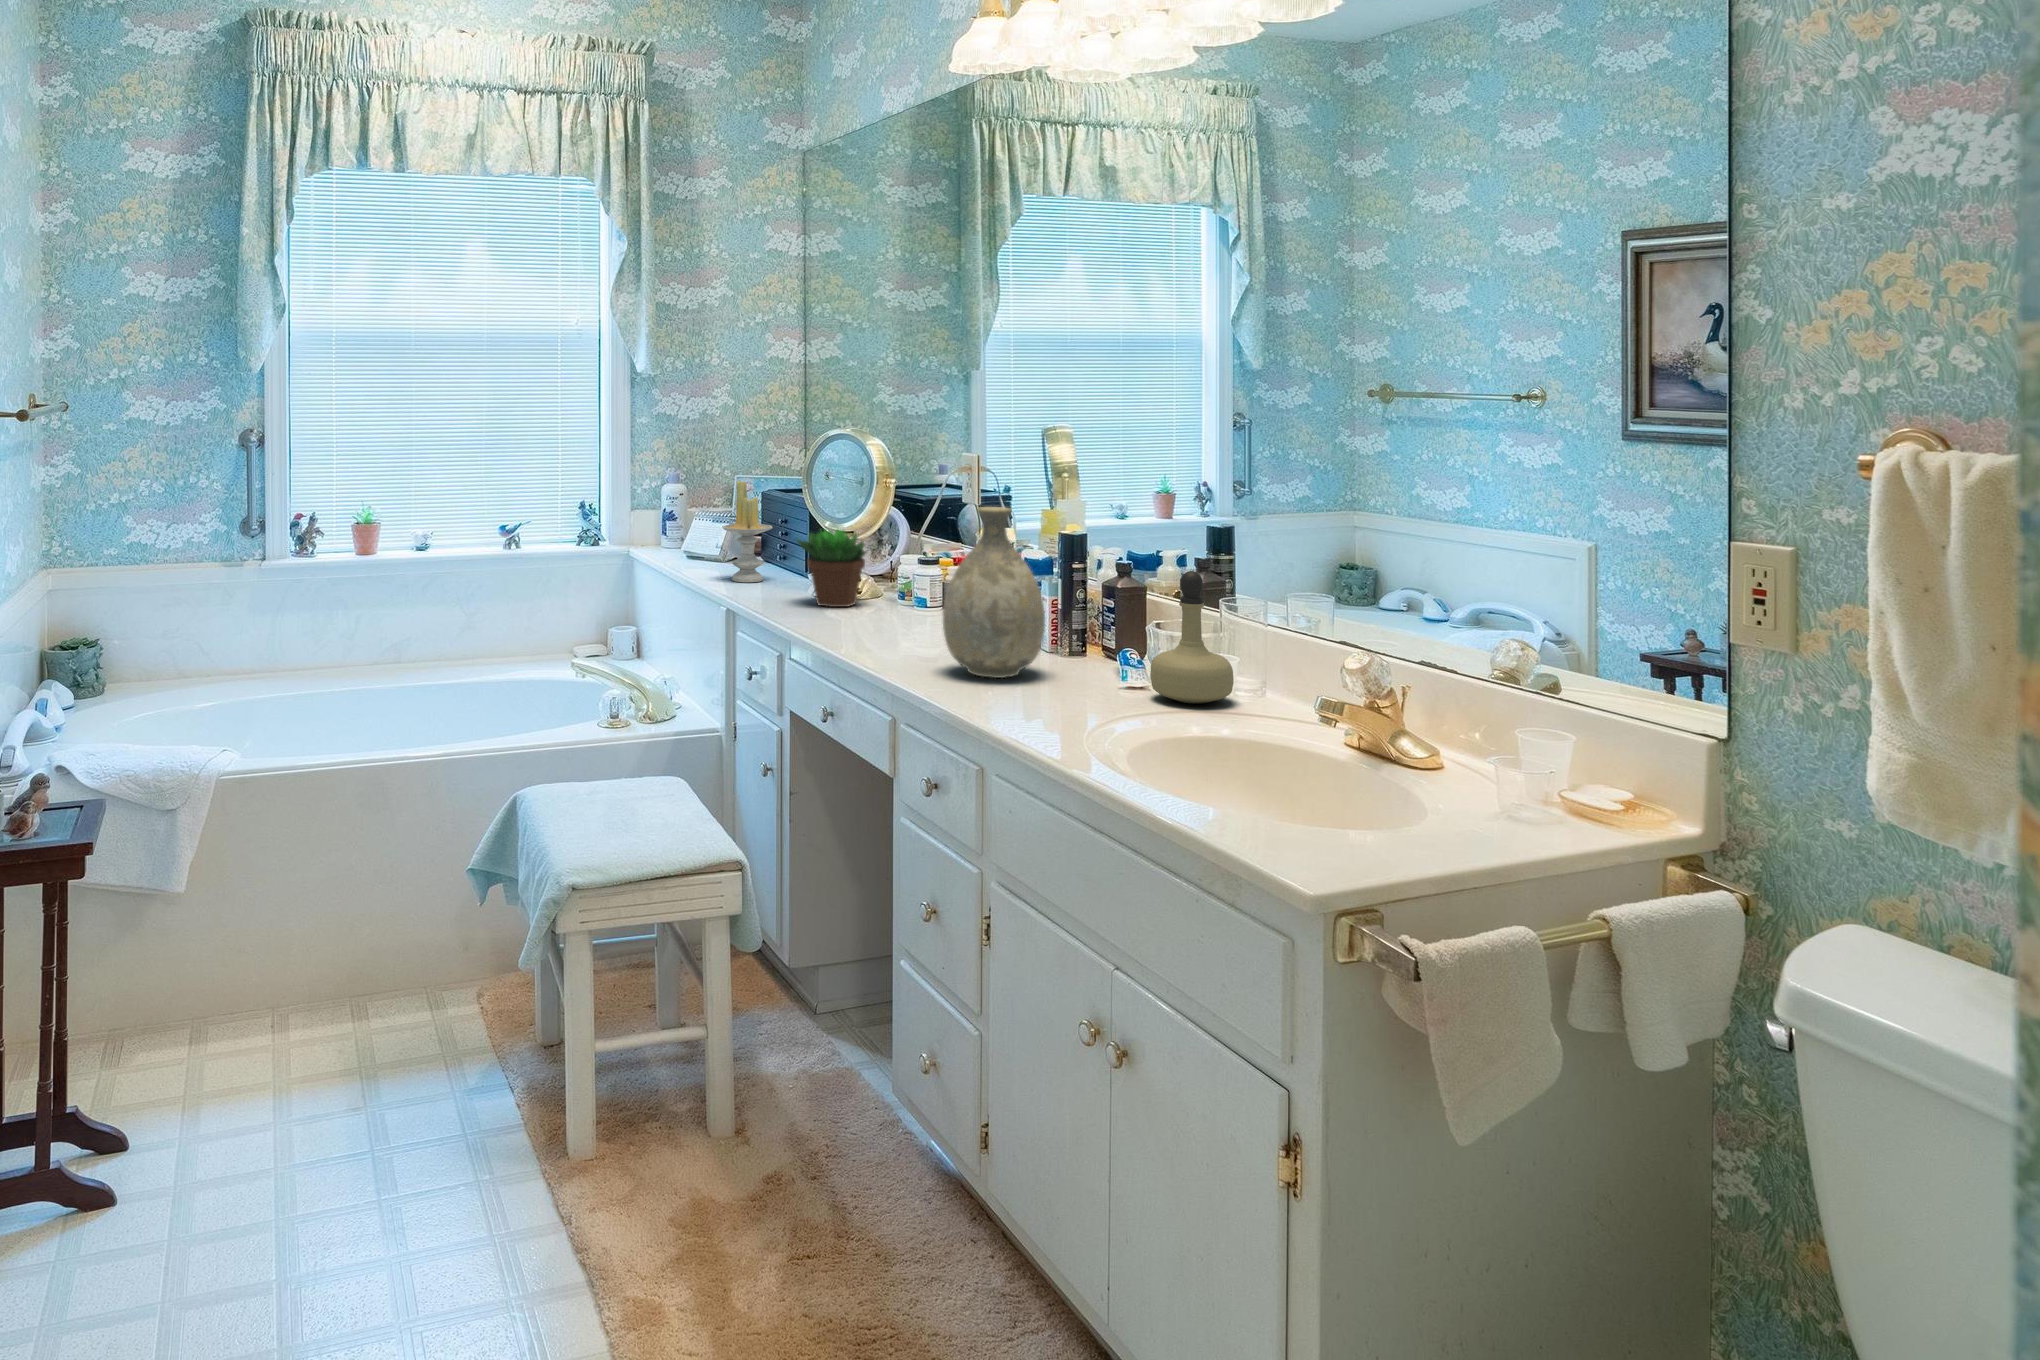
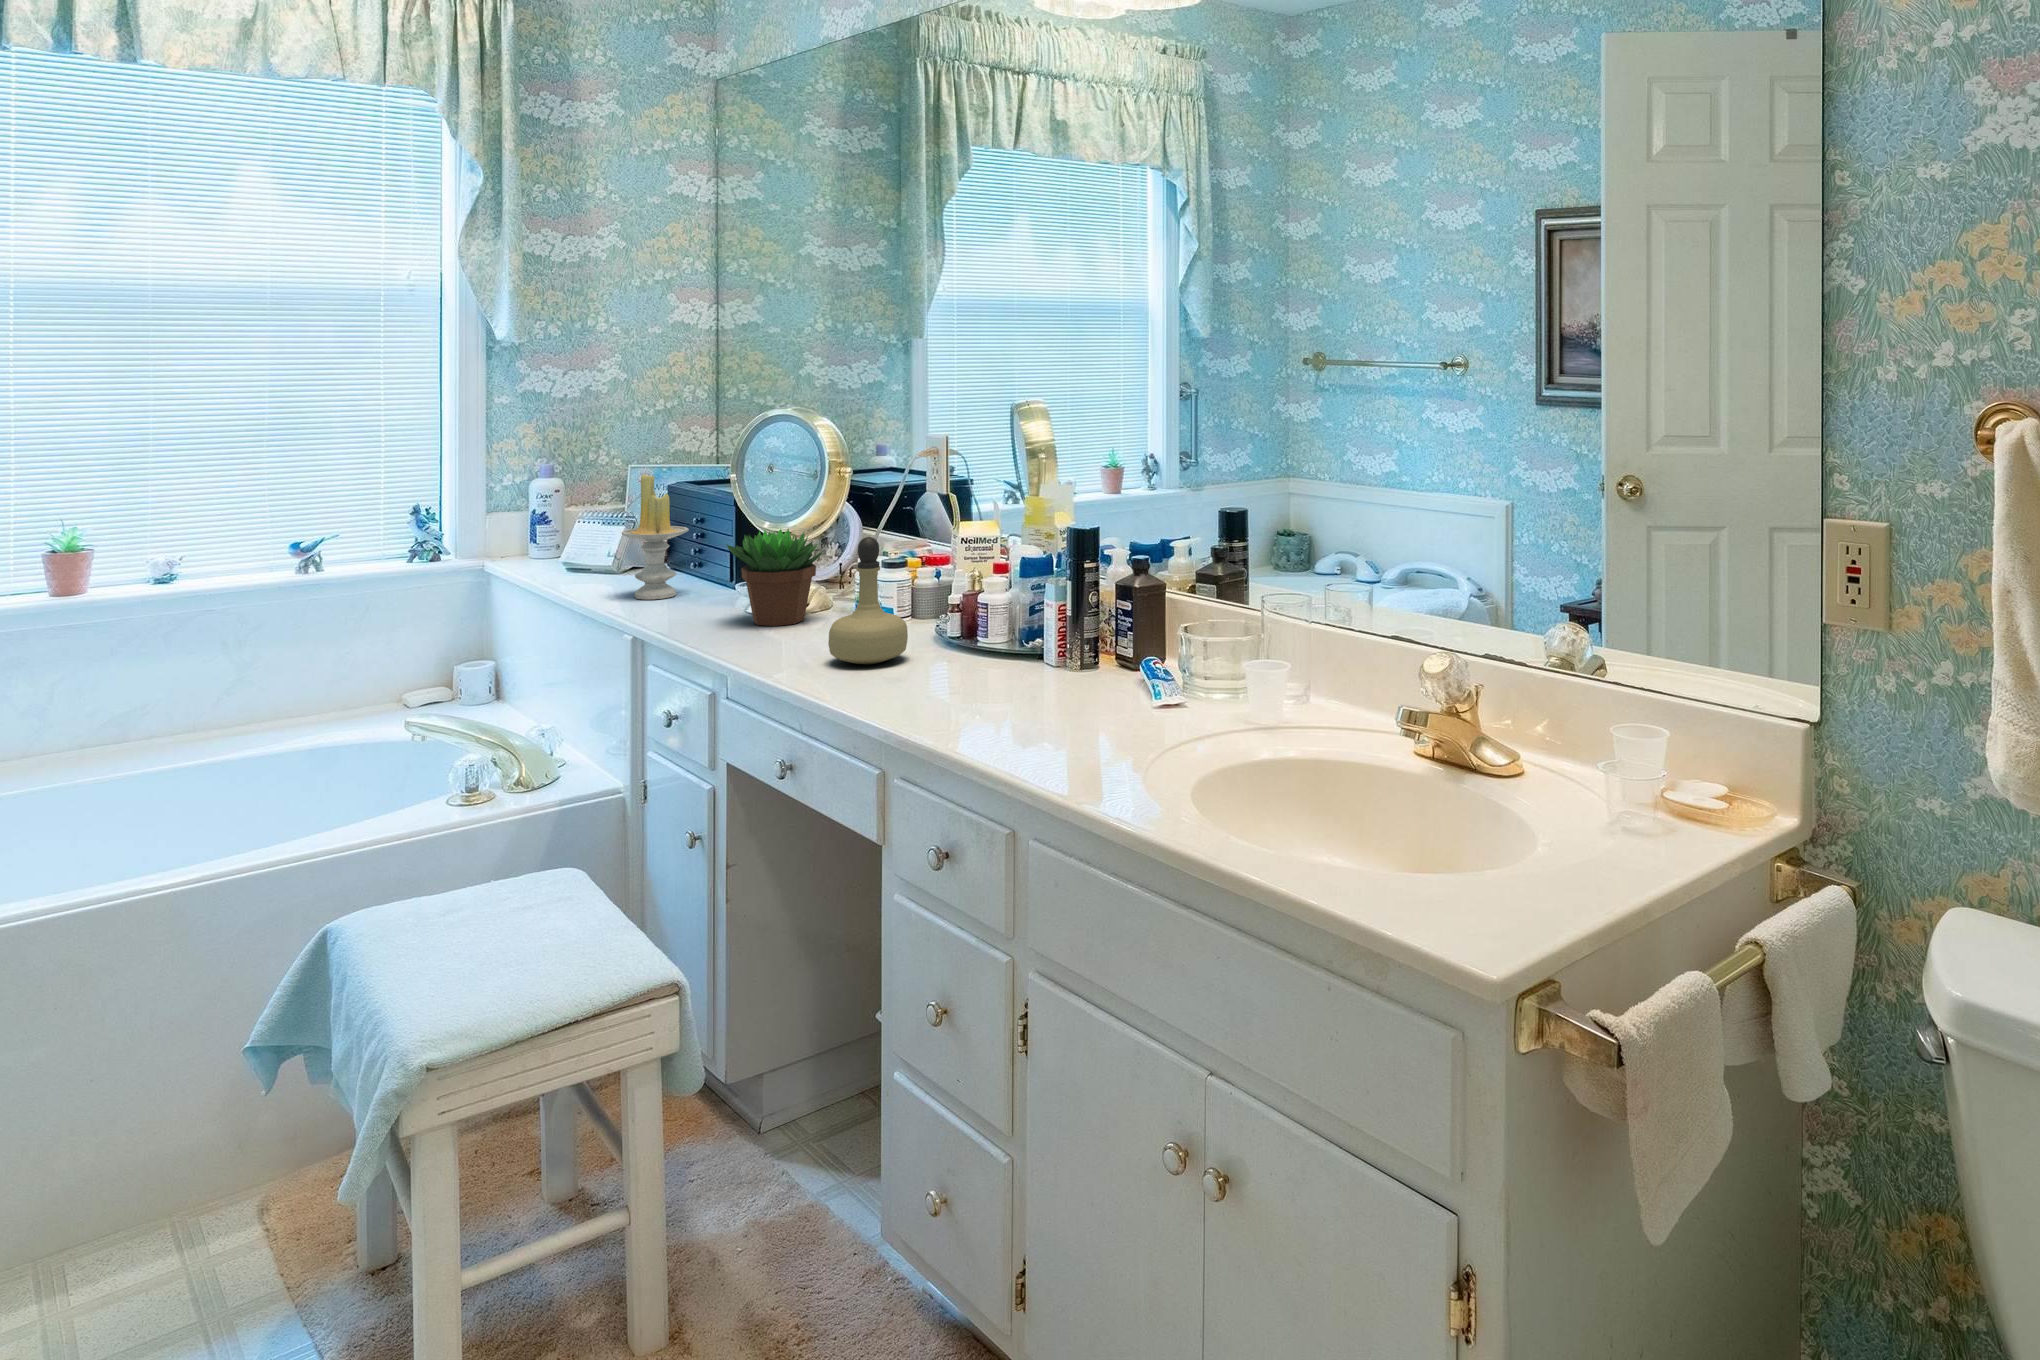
vase: present [943,507,1045,678] -> none [942,503,1064,708]
perfume bottle: present [1150,571,1234,703] -> present [828,537,908,664]

